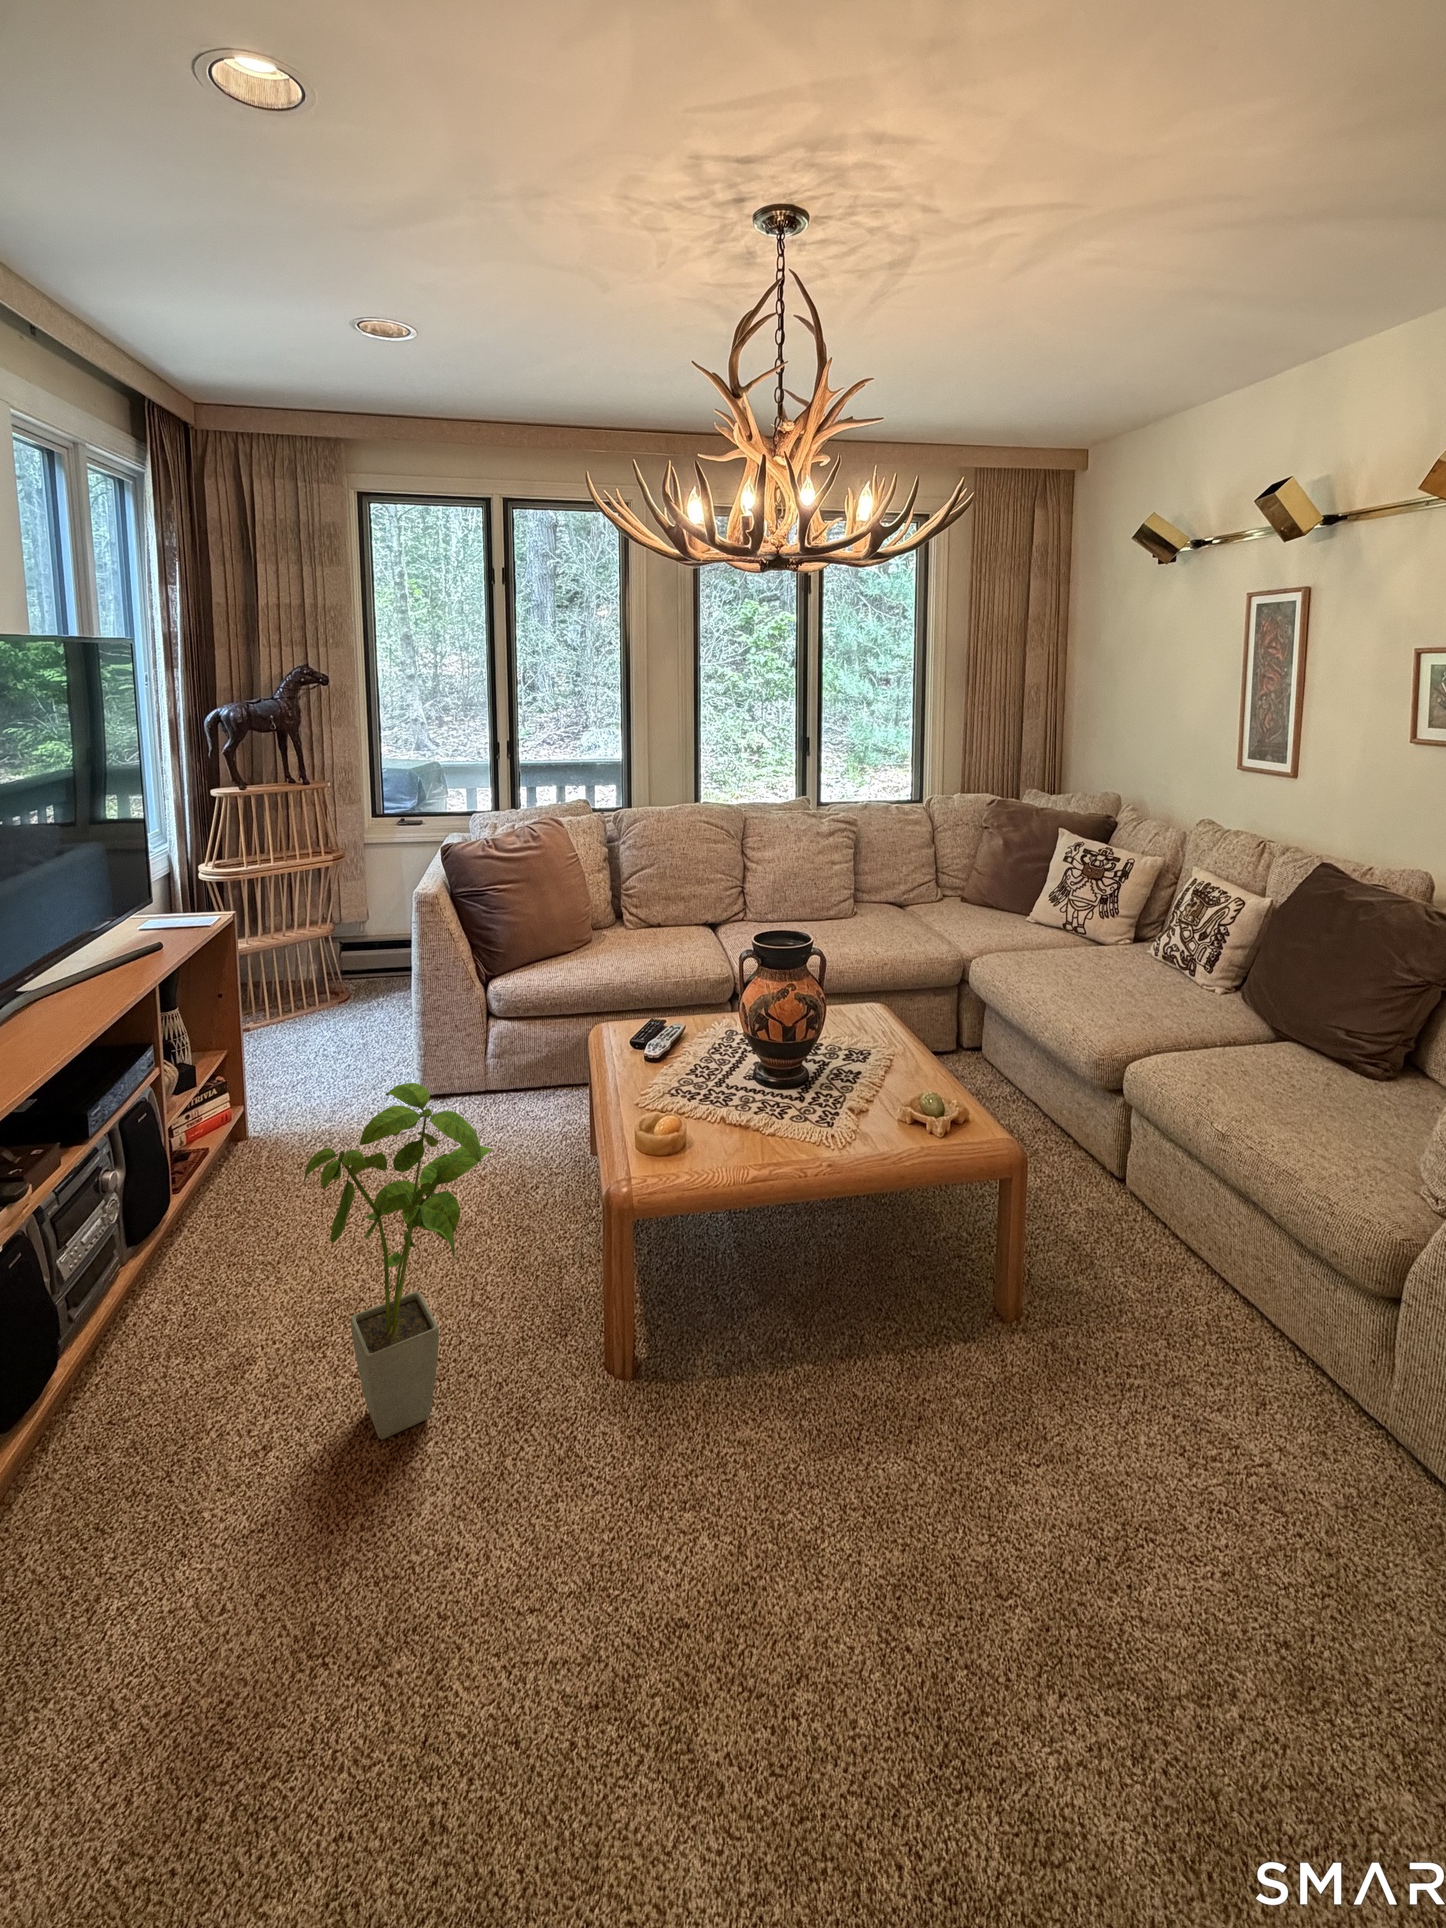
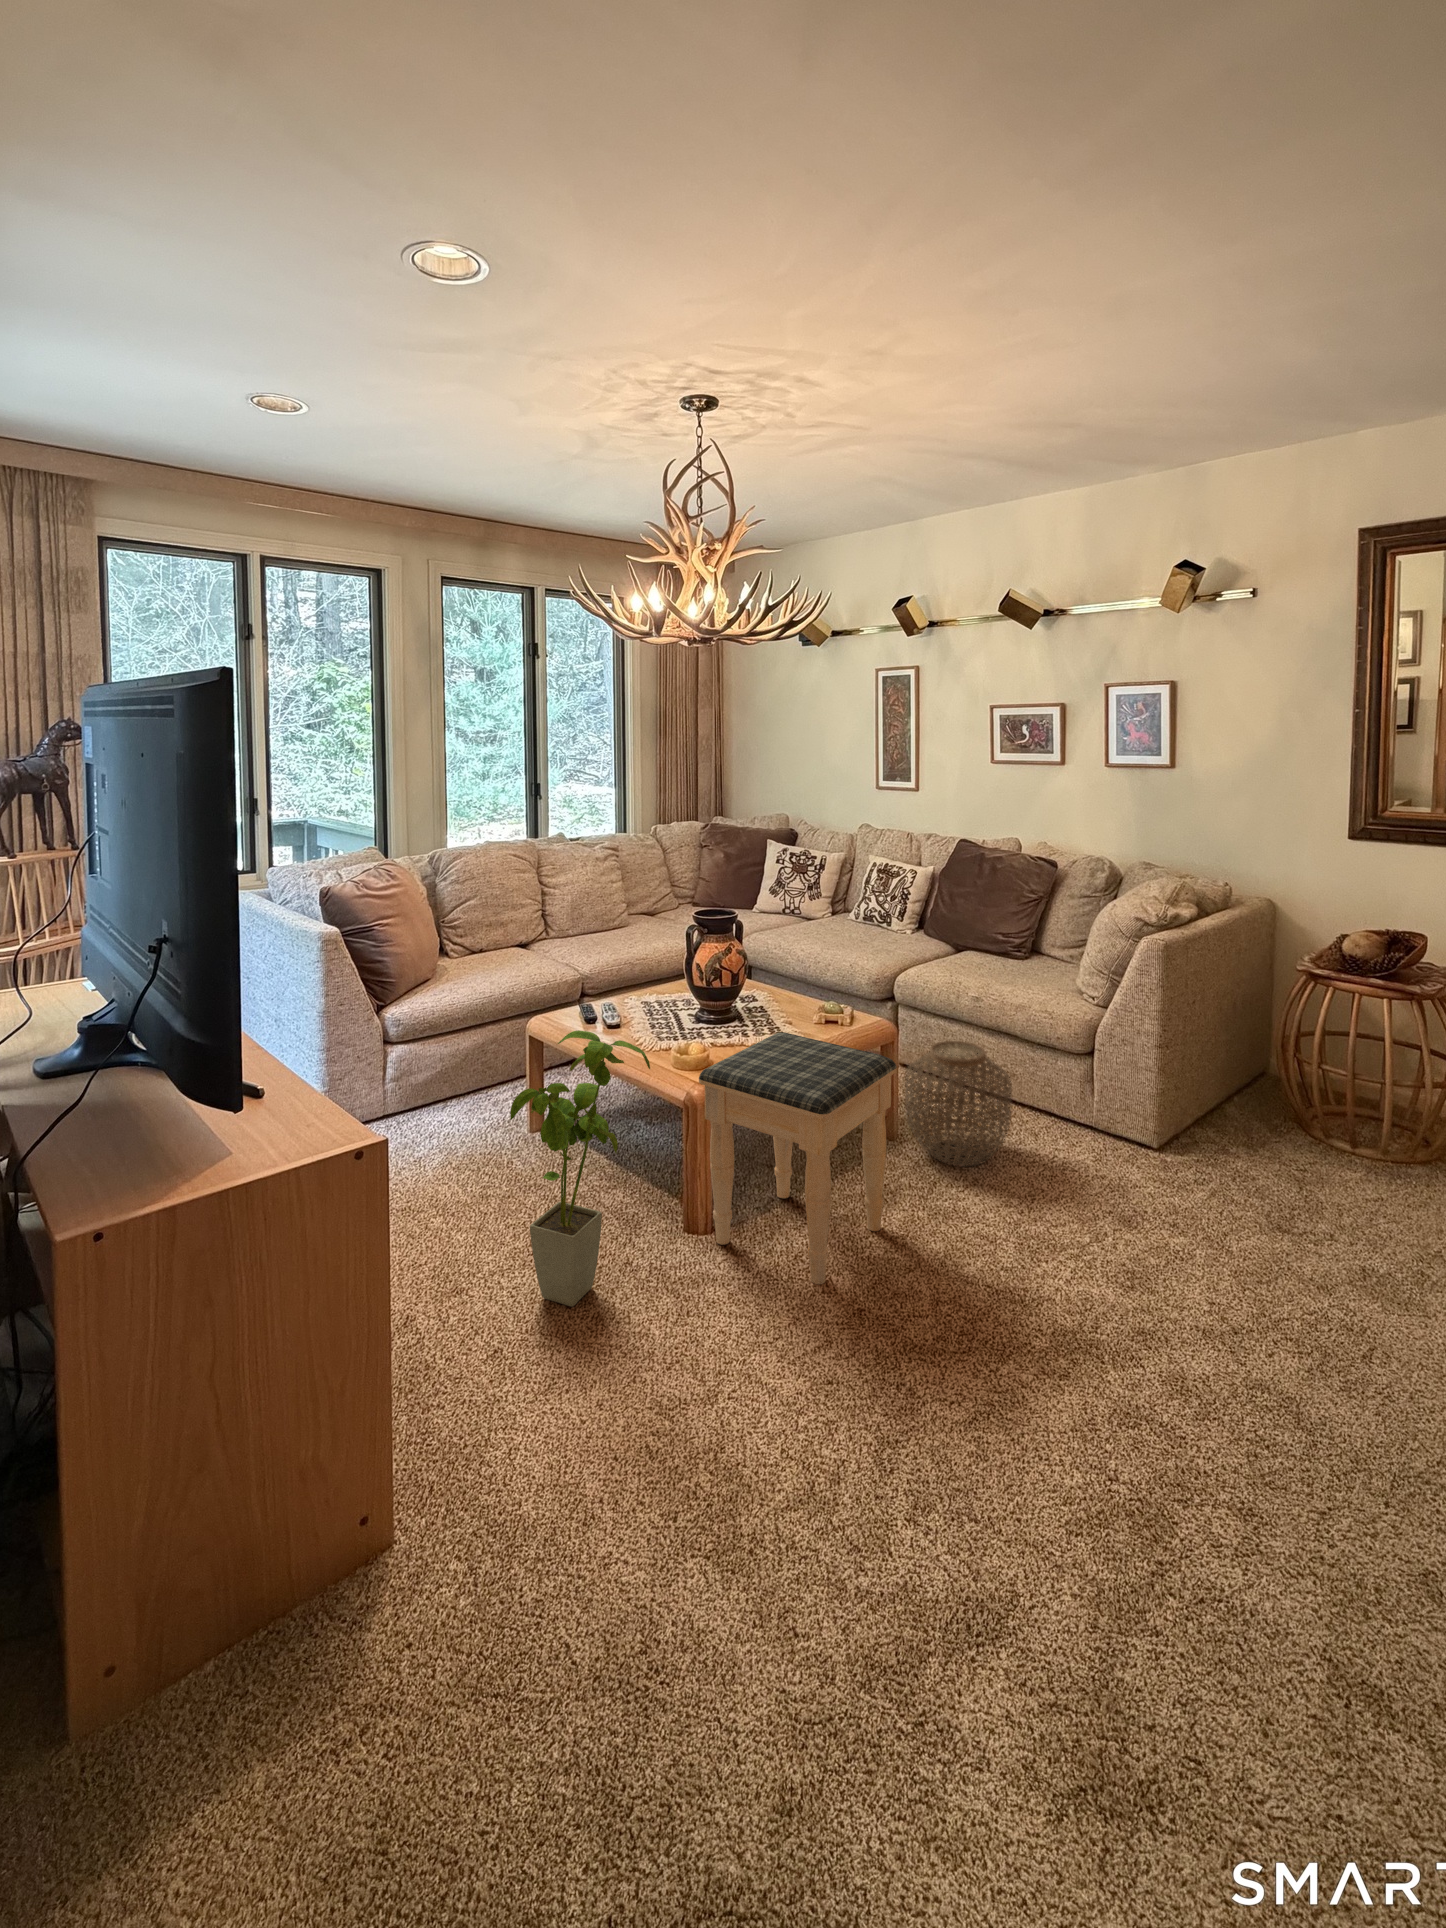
footstool: none [601,1133,894,1562] -> present [699,1032,897,1284]
woven basket: none [1019,1204,1206,1431] -> present [905,1041,1011,1166]

